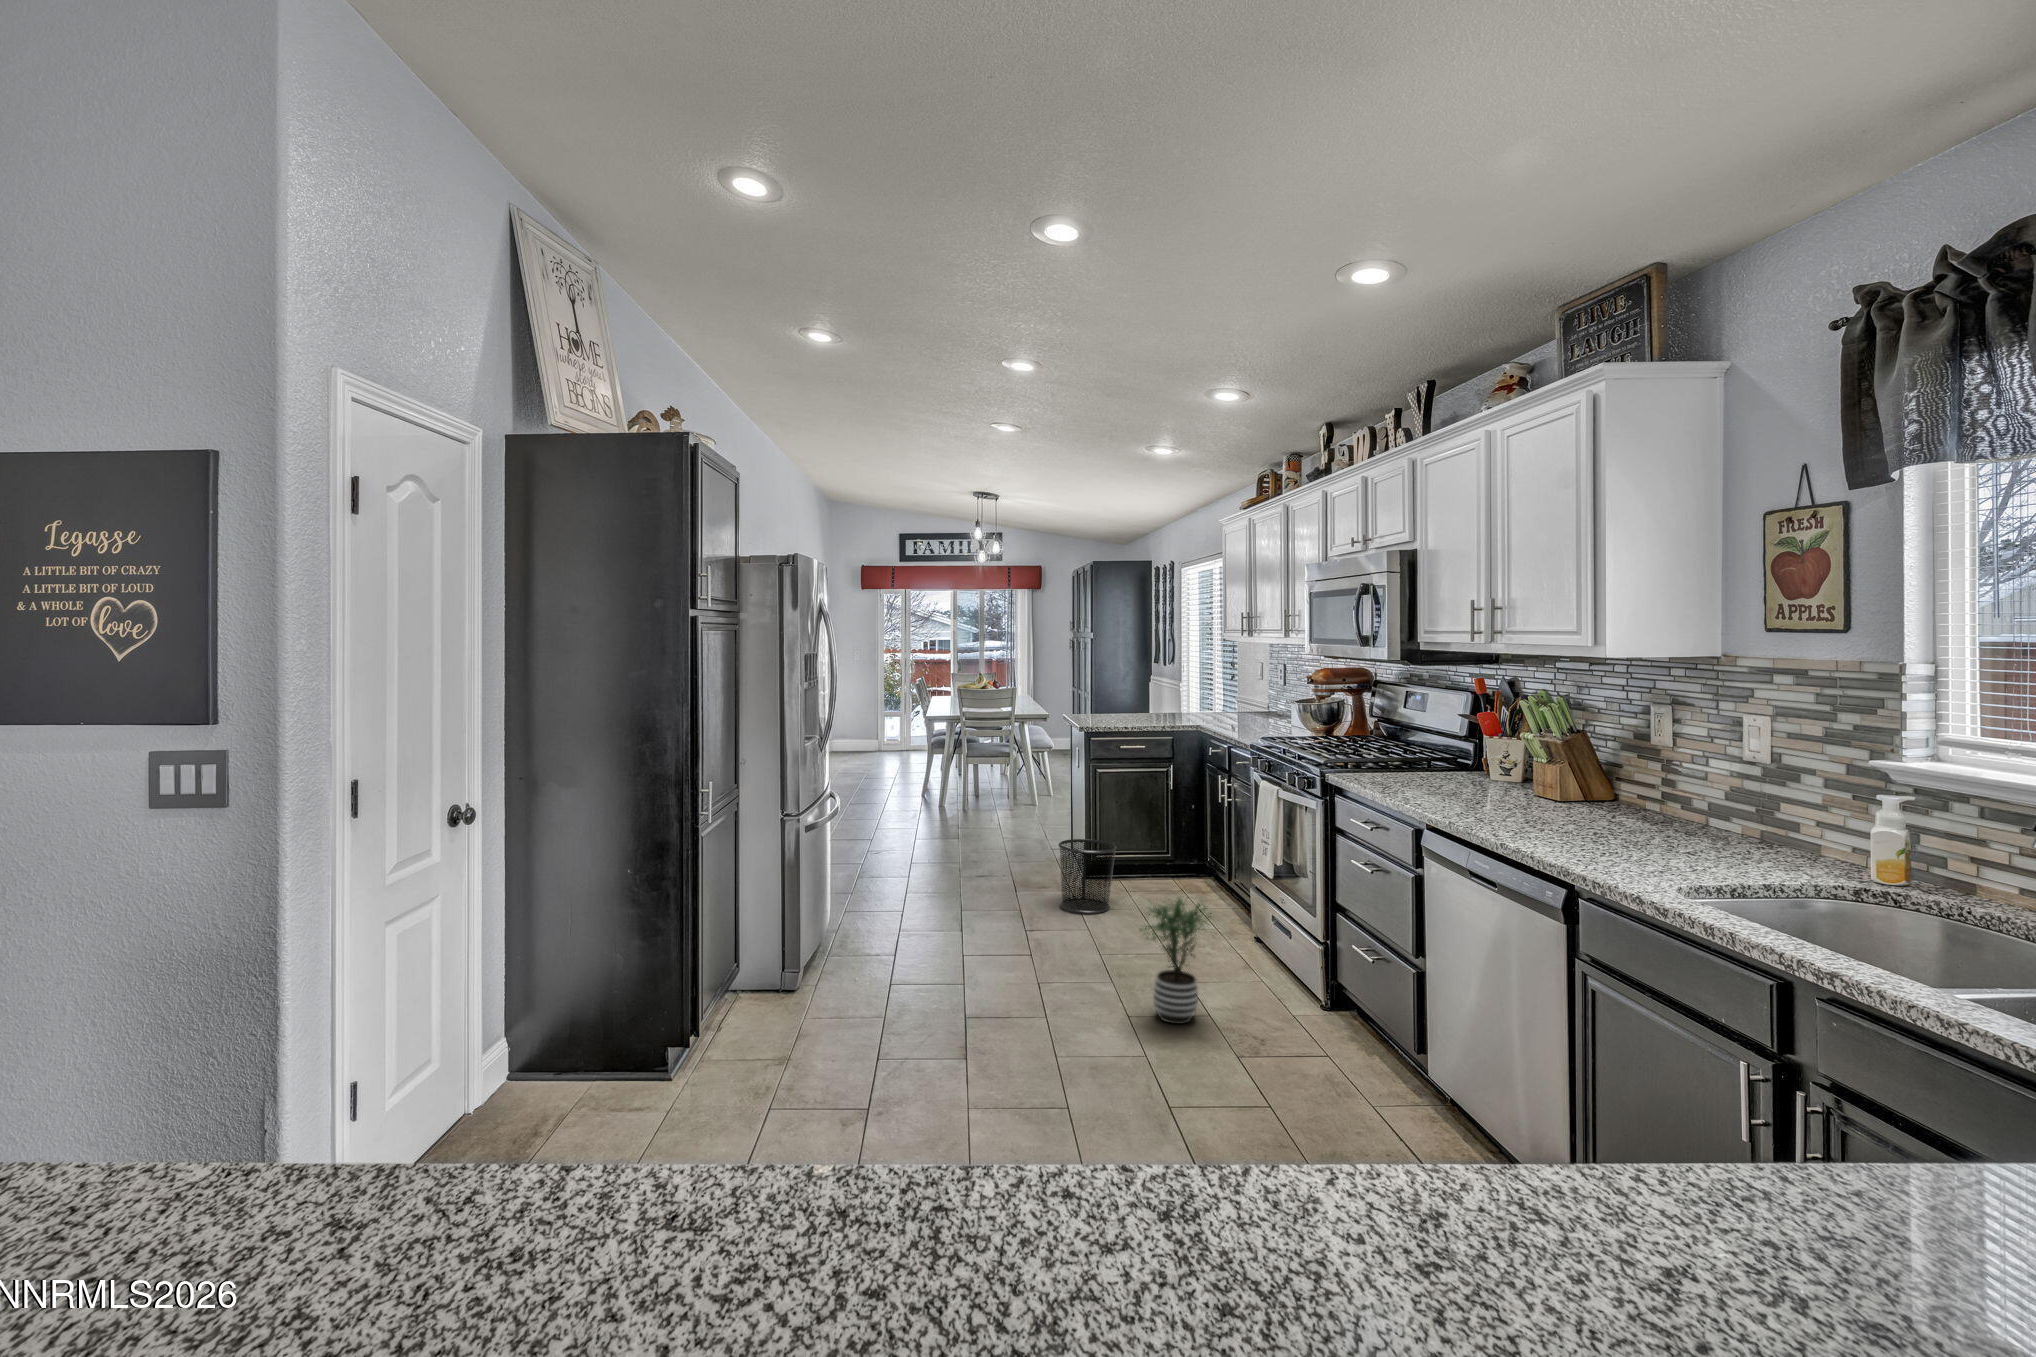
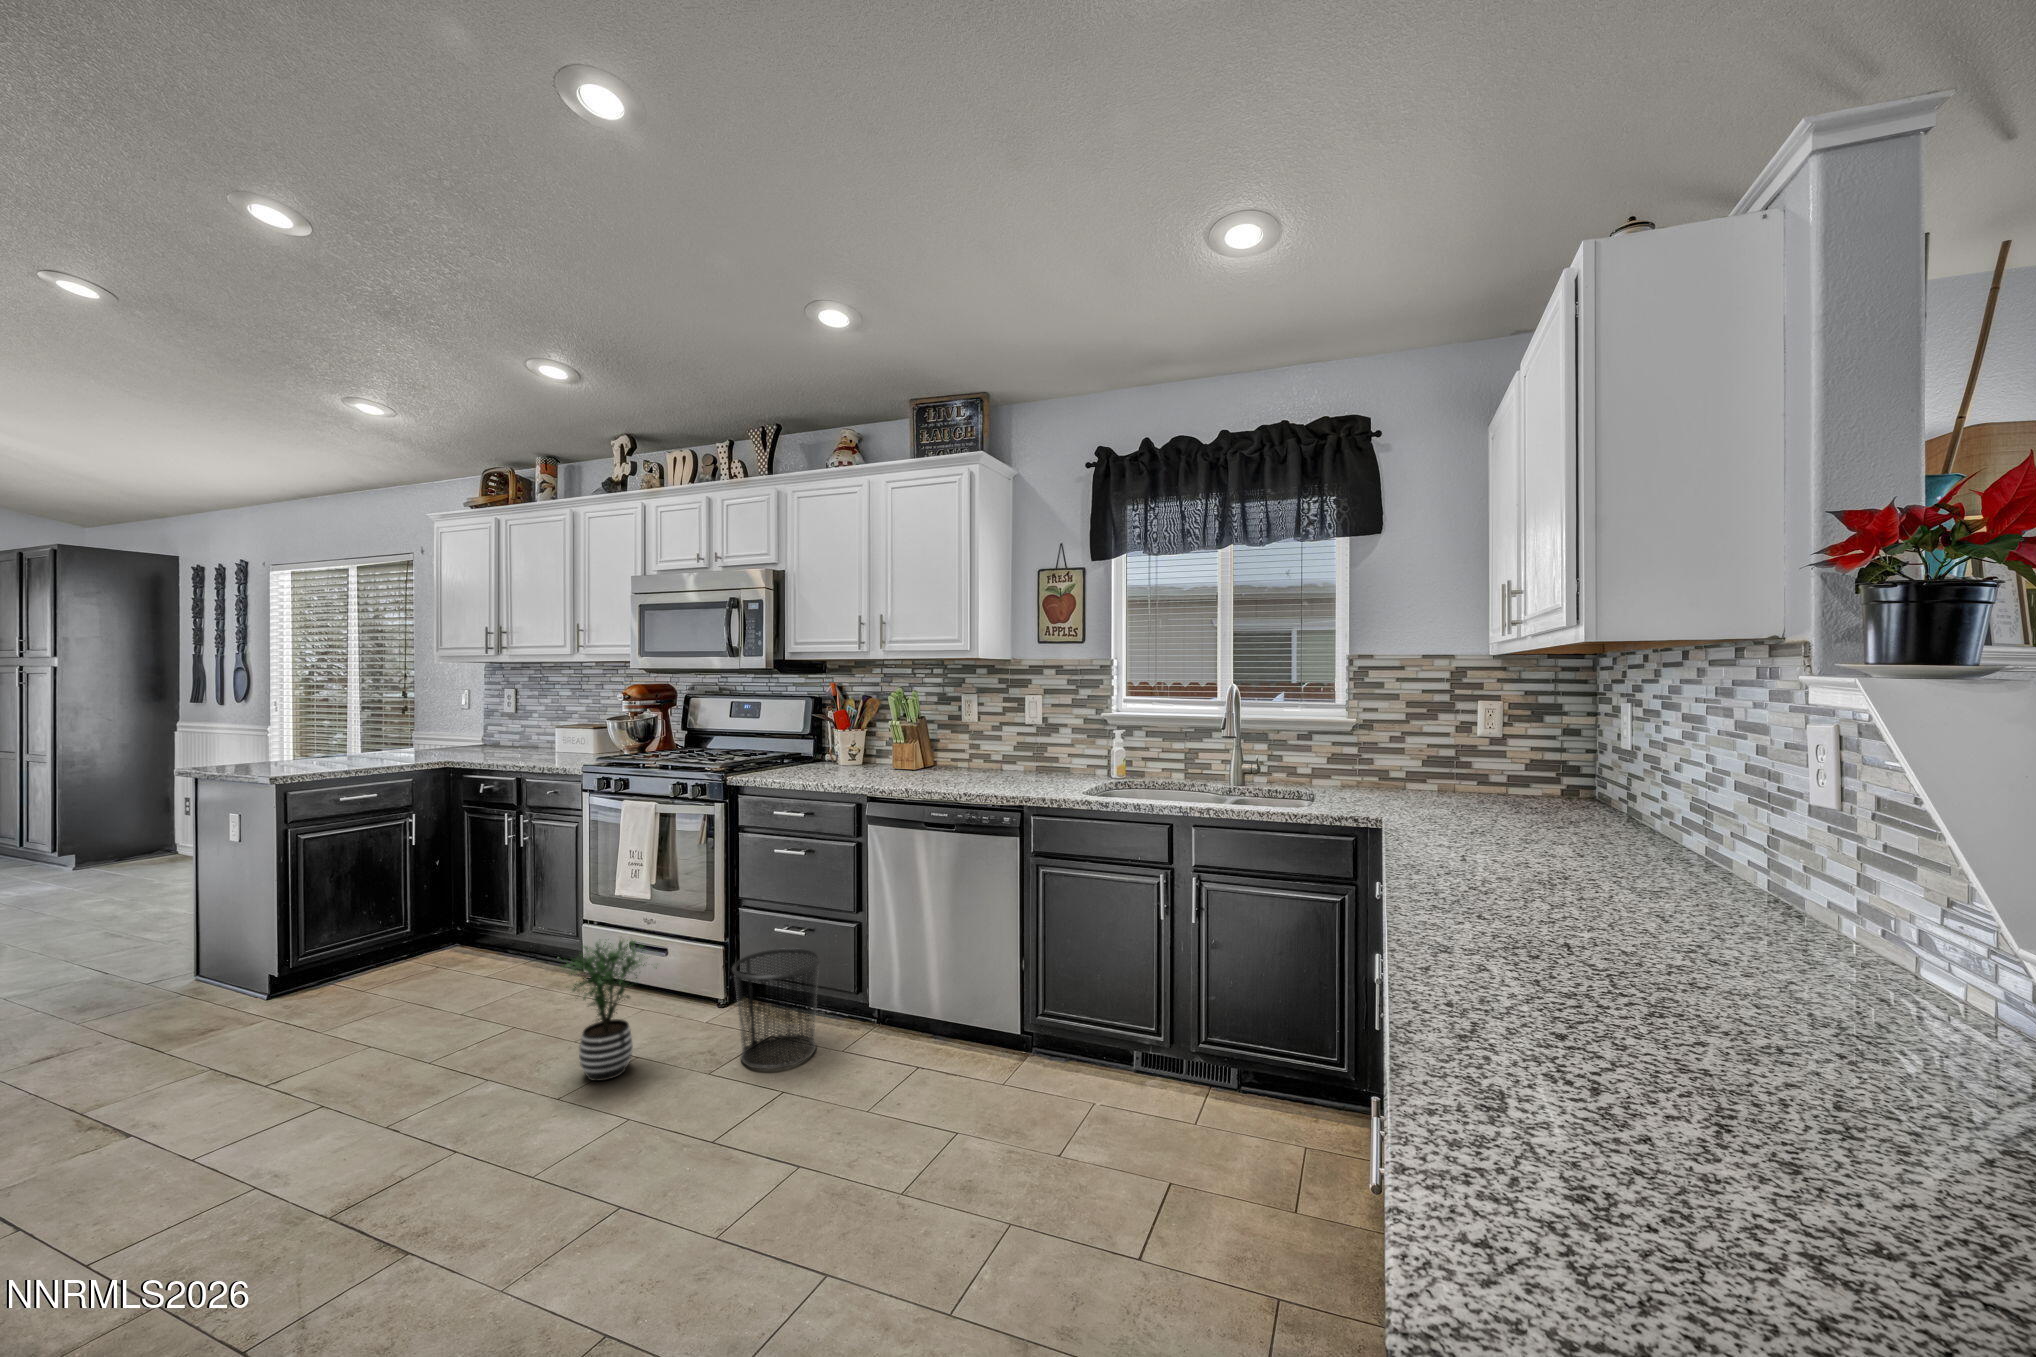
waste bin: present [1058,839,1117,914] -> present [732,948,821,1069]

